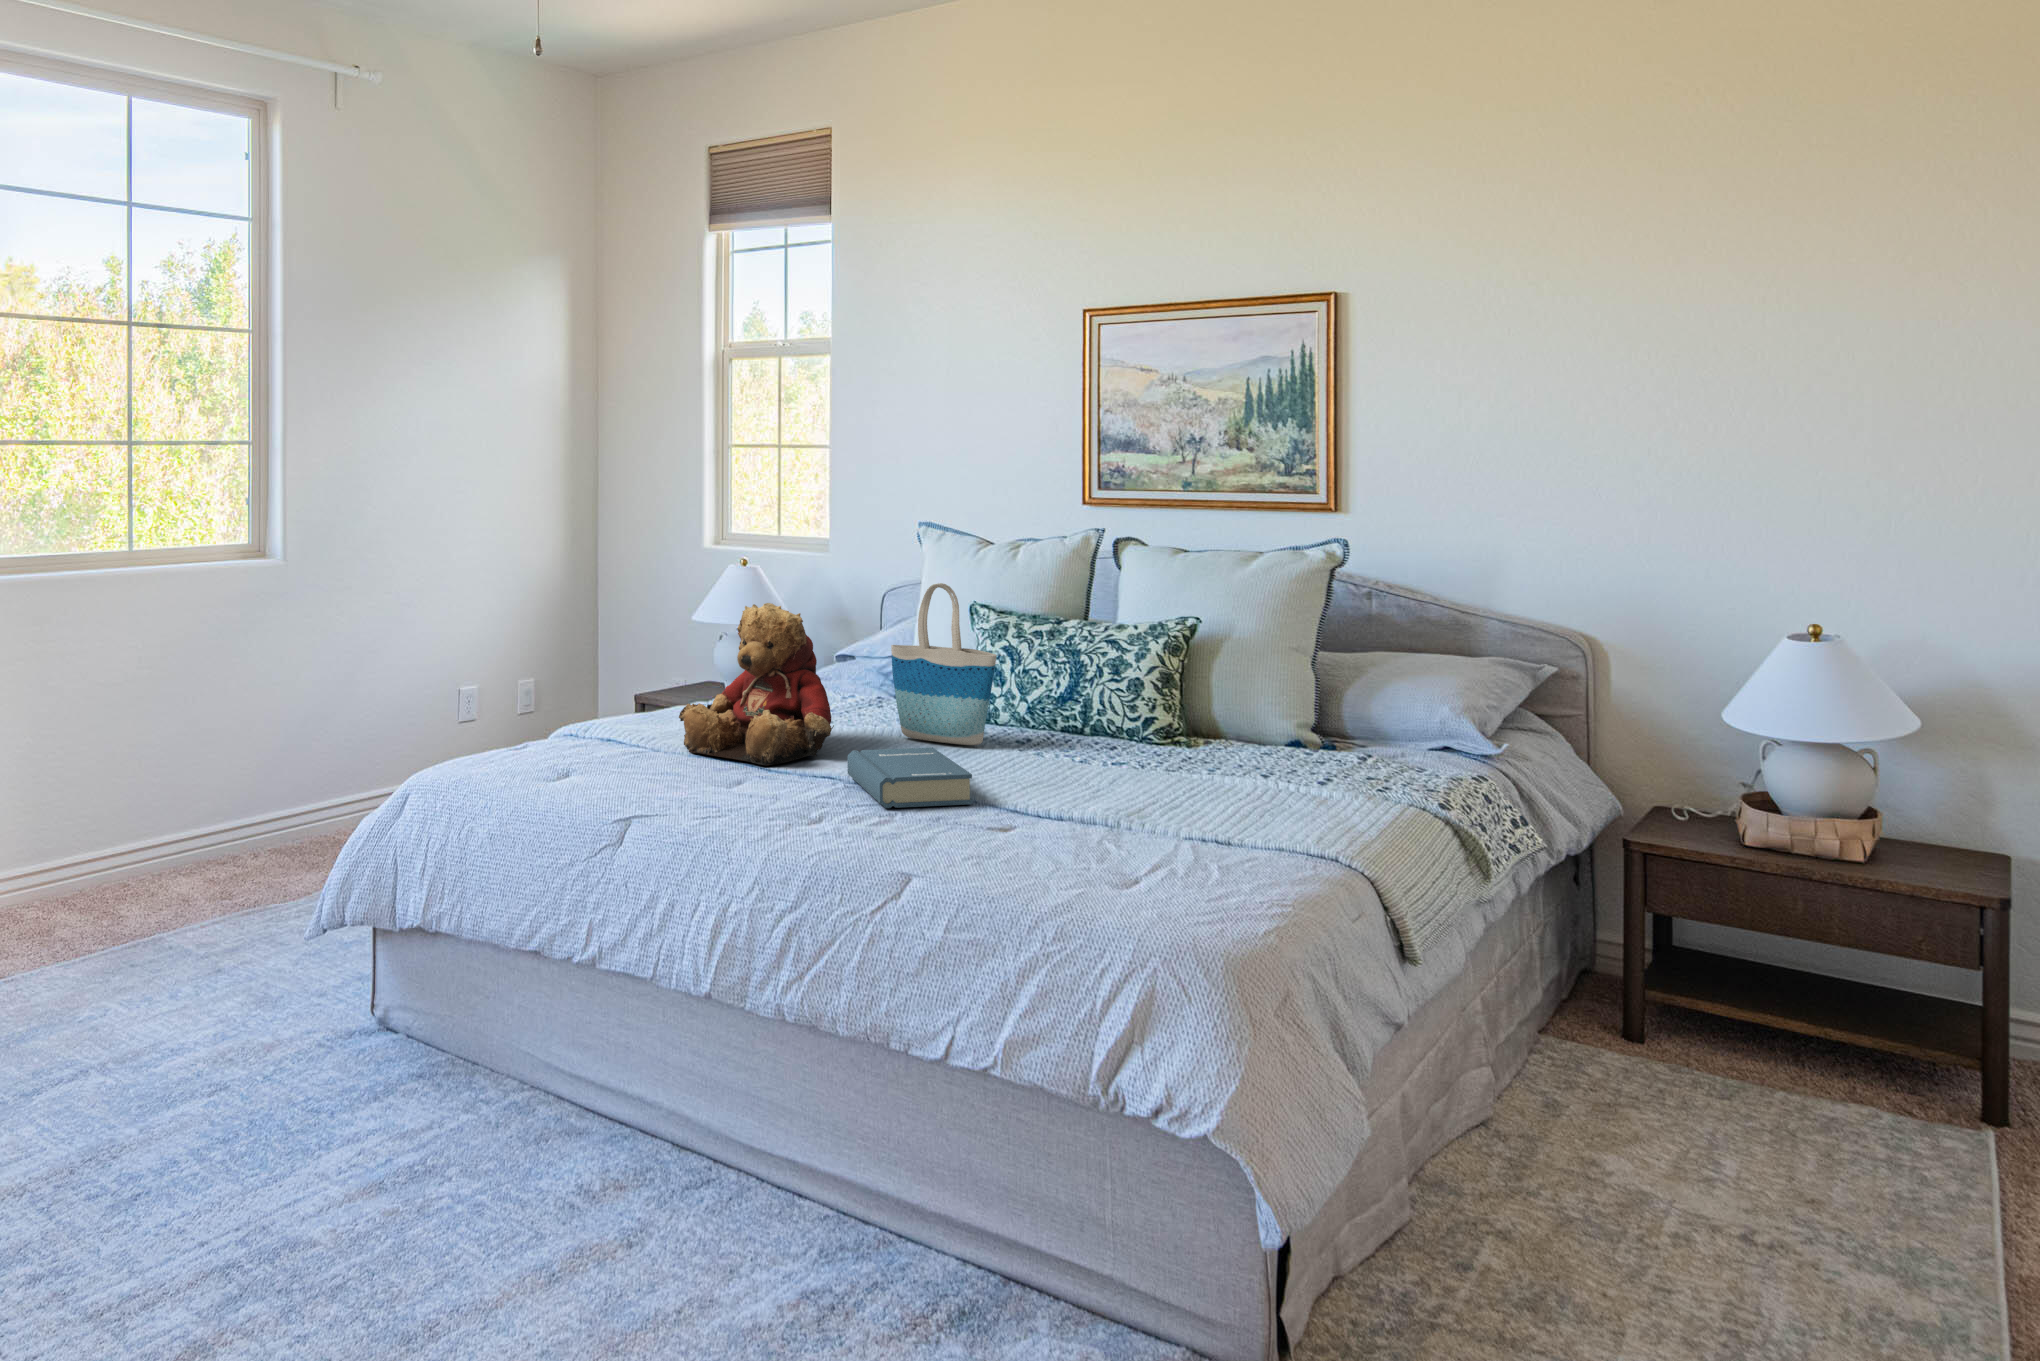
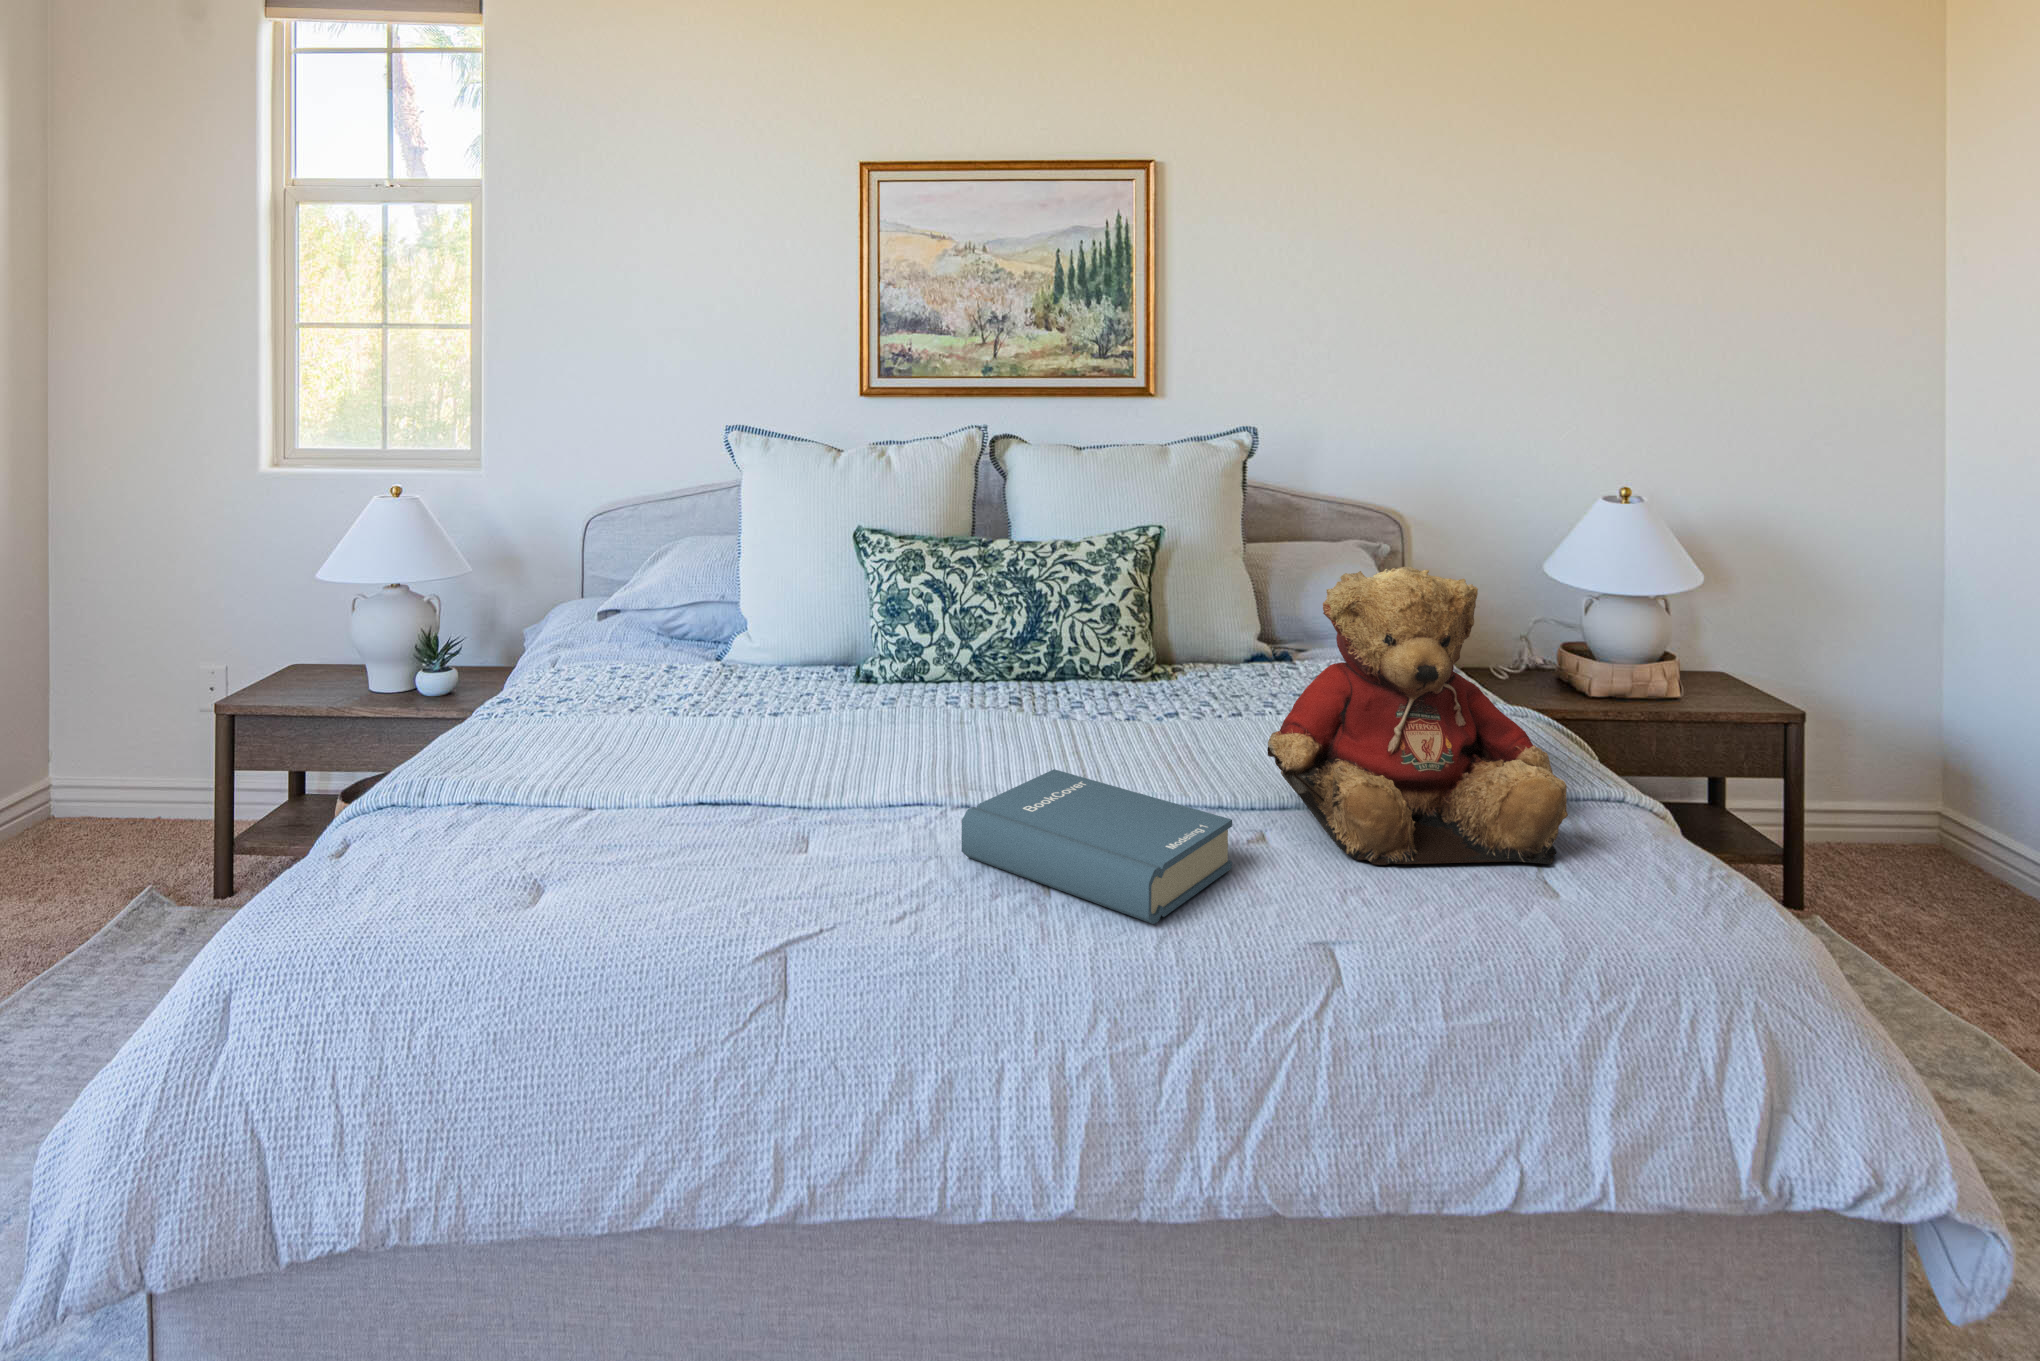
tote bag: present [891,583,997,745] -> none [859,503,1031,740]
teddy bear: present [679,603,834,765] -> present [1267,566,1568,865]

